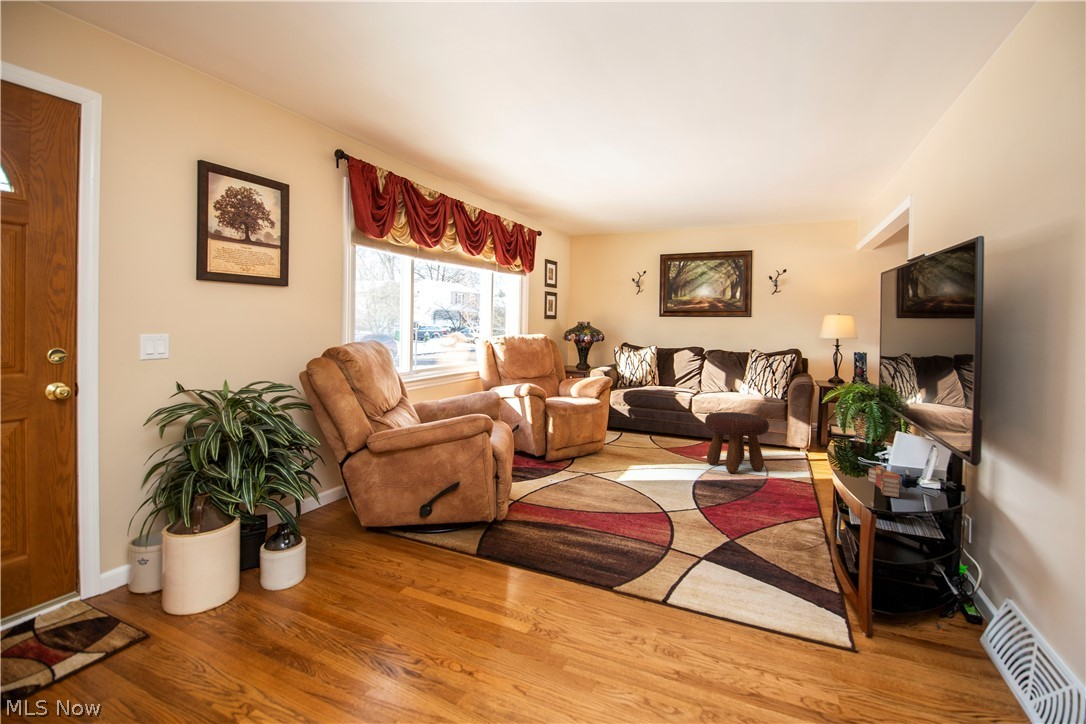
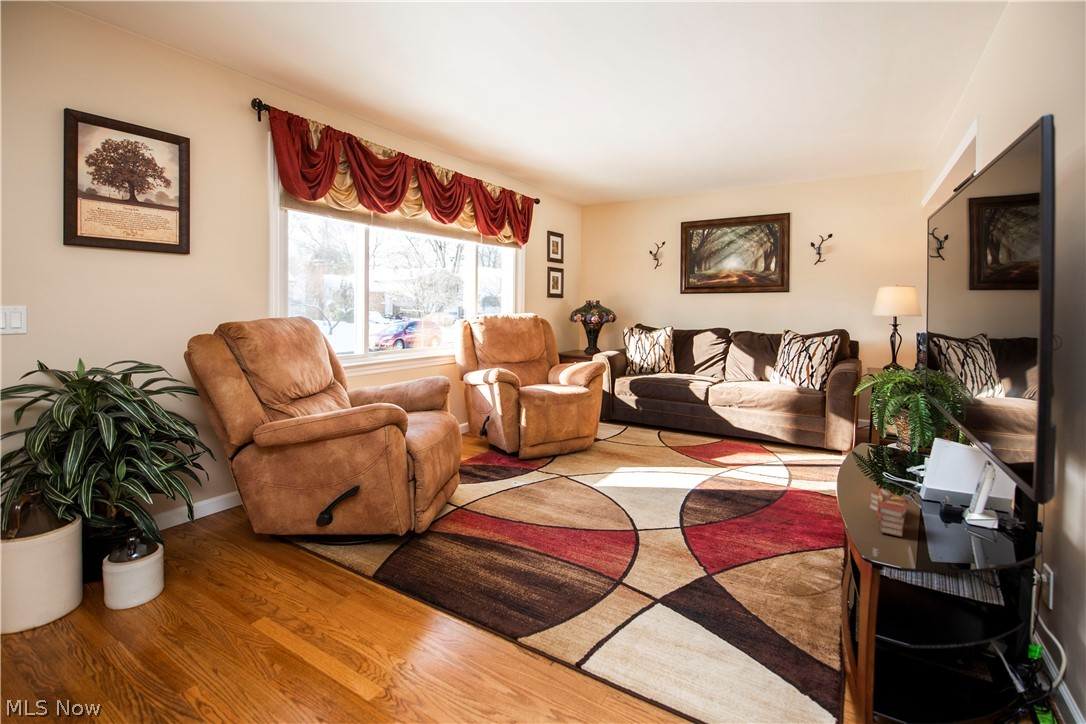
footstool: present [705,412,769,473] -> none [710,407,788,481]

